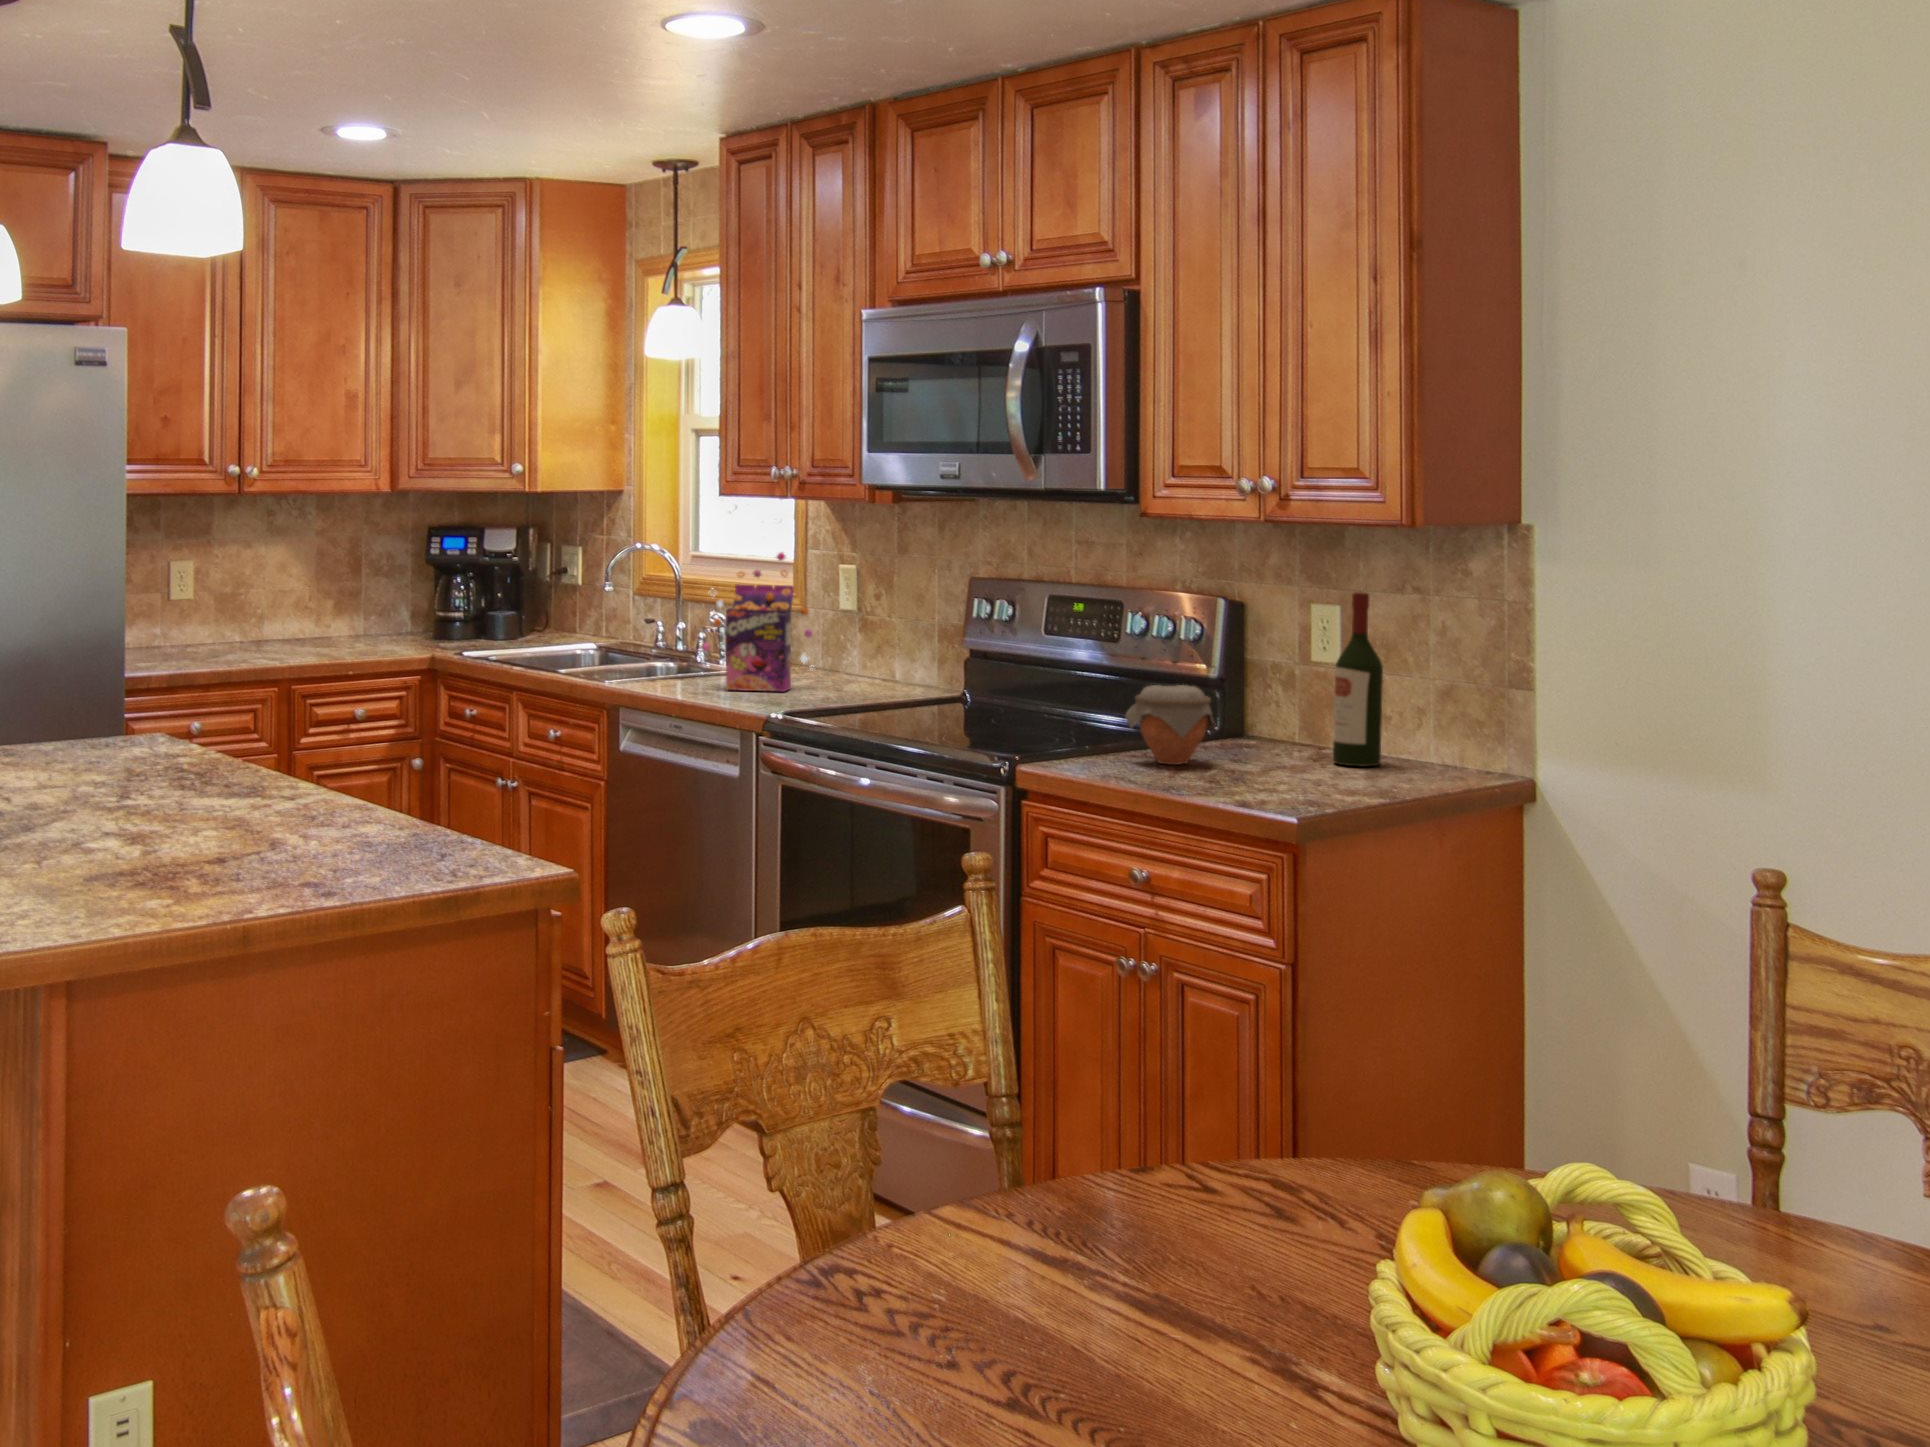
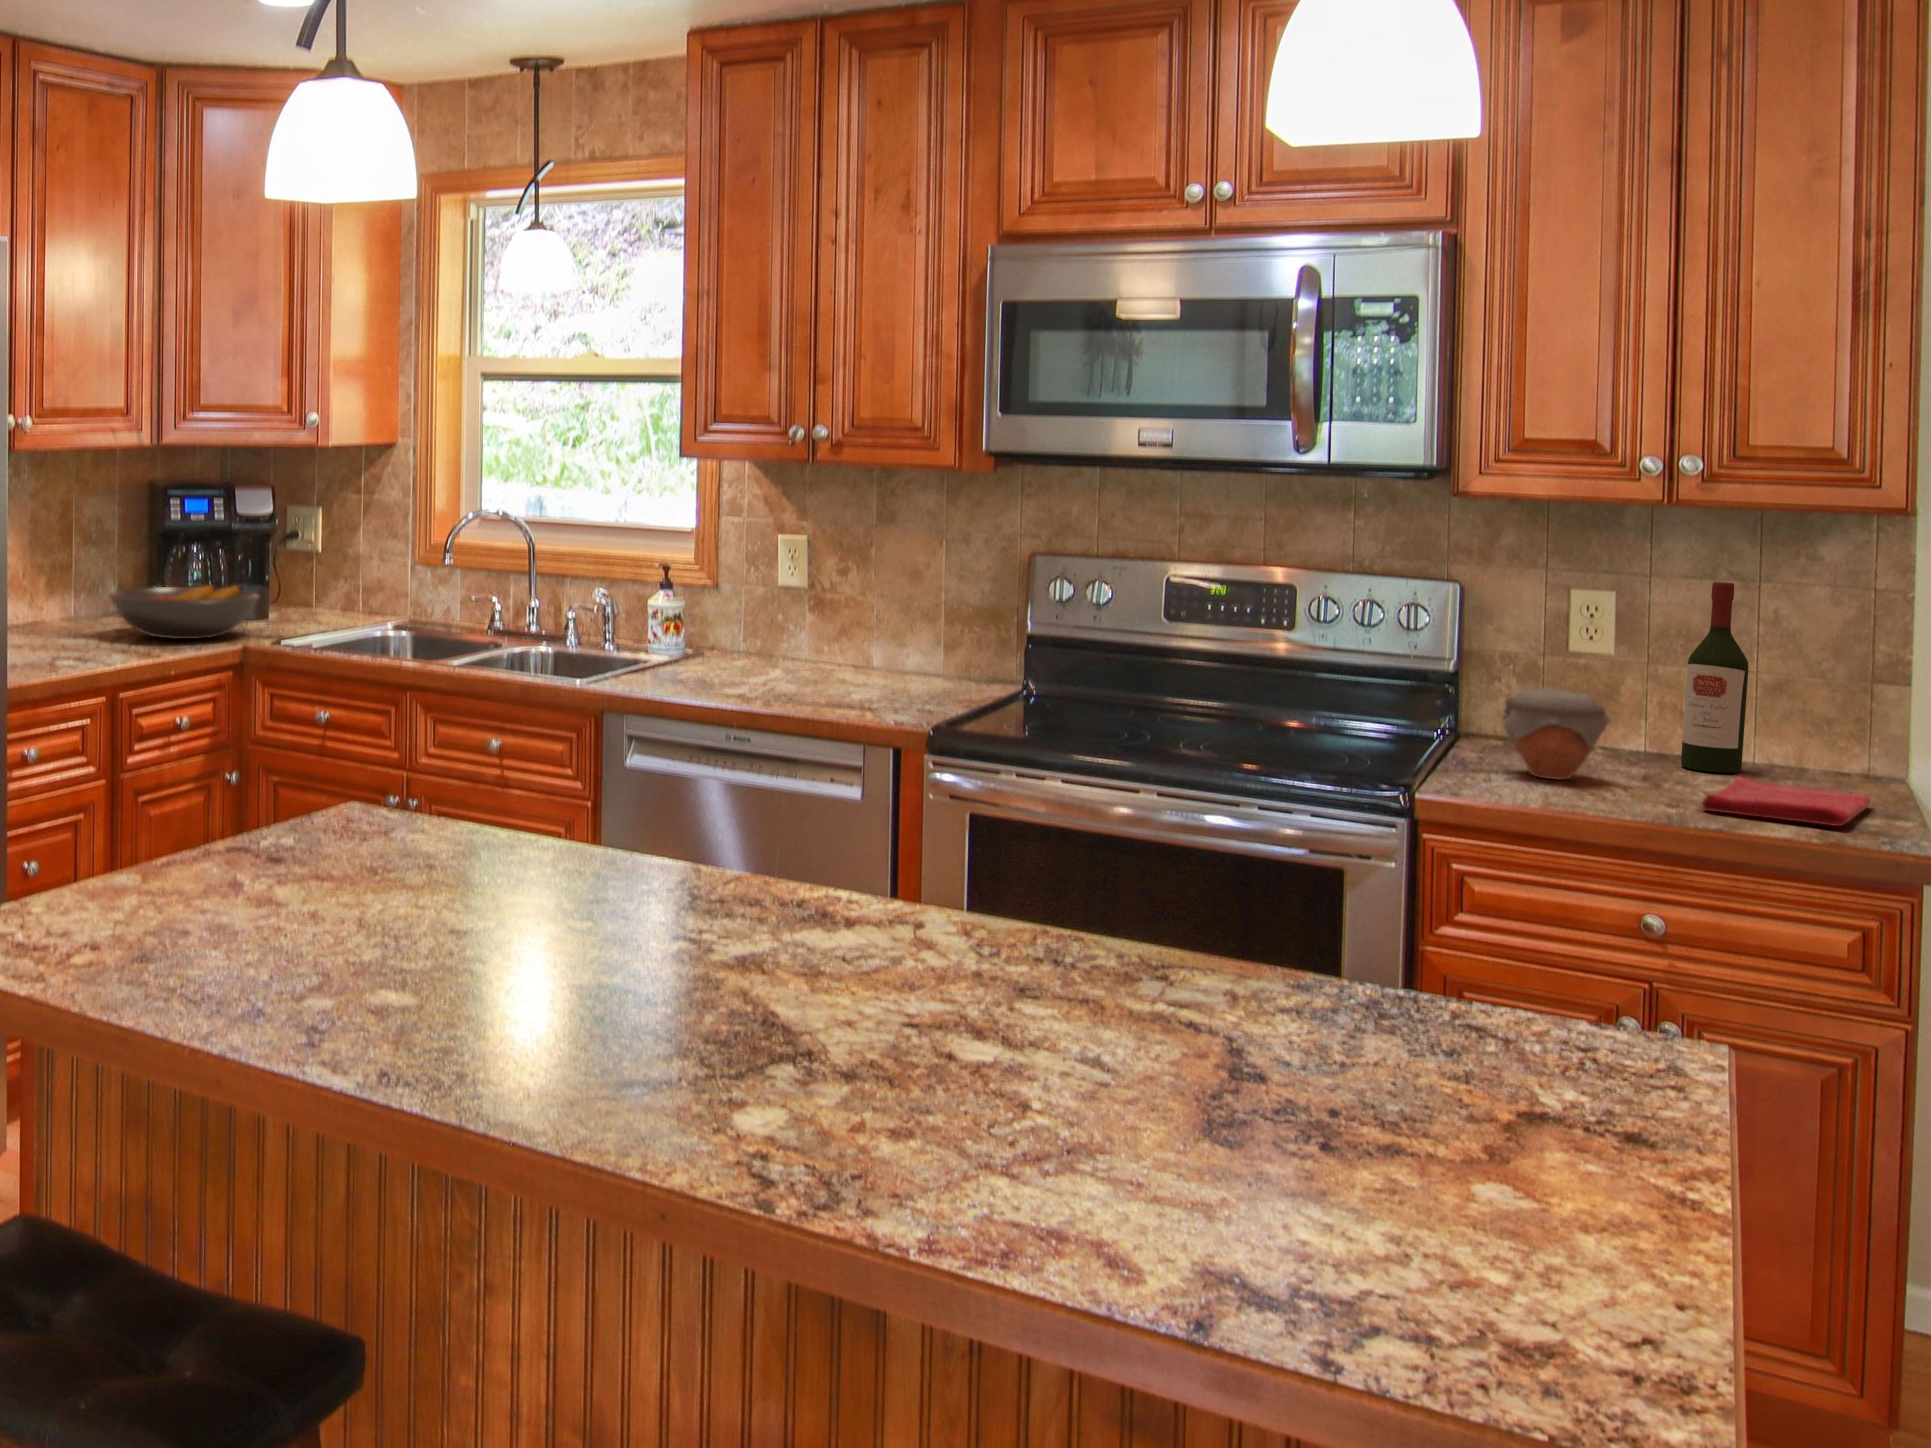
cereal box: present [702,553,812,692] -> none [724,527,853,689]
fruit bowl: none [346,605,470,649] -> present [110,584,259,639]
dish towel: none [1201,764,1378,799] -> present [1702,776,1870,826]

